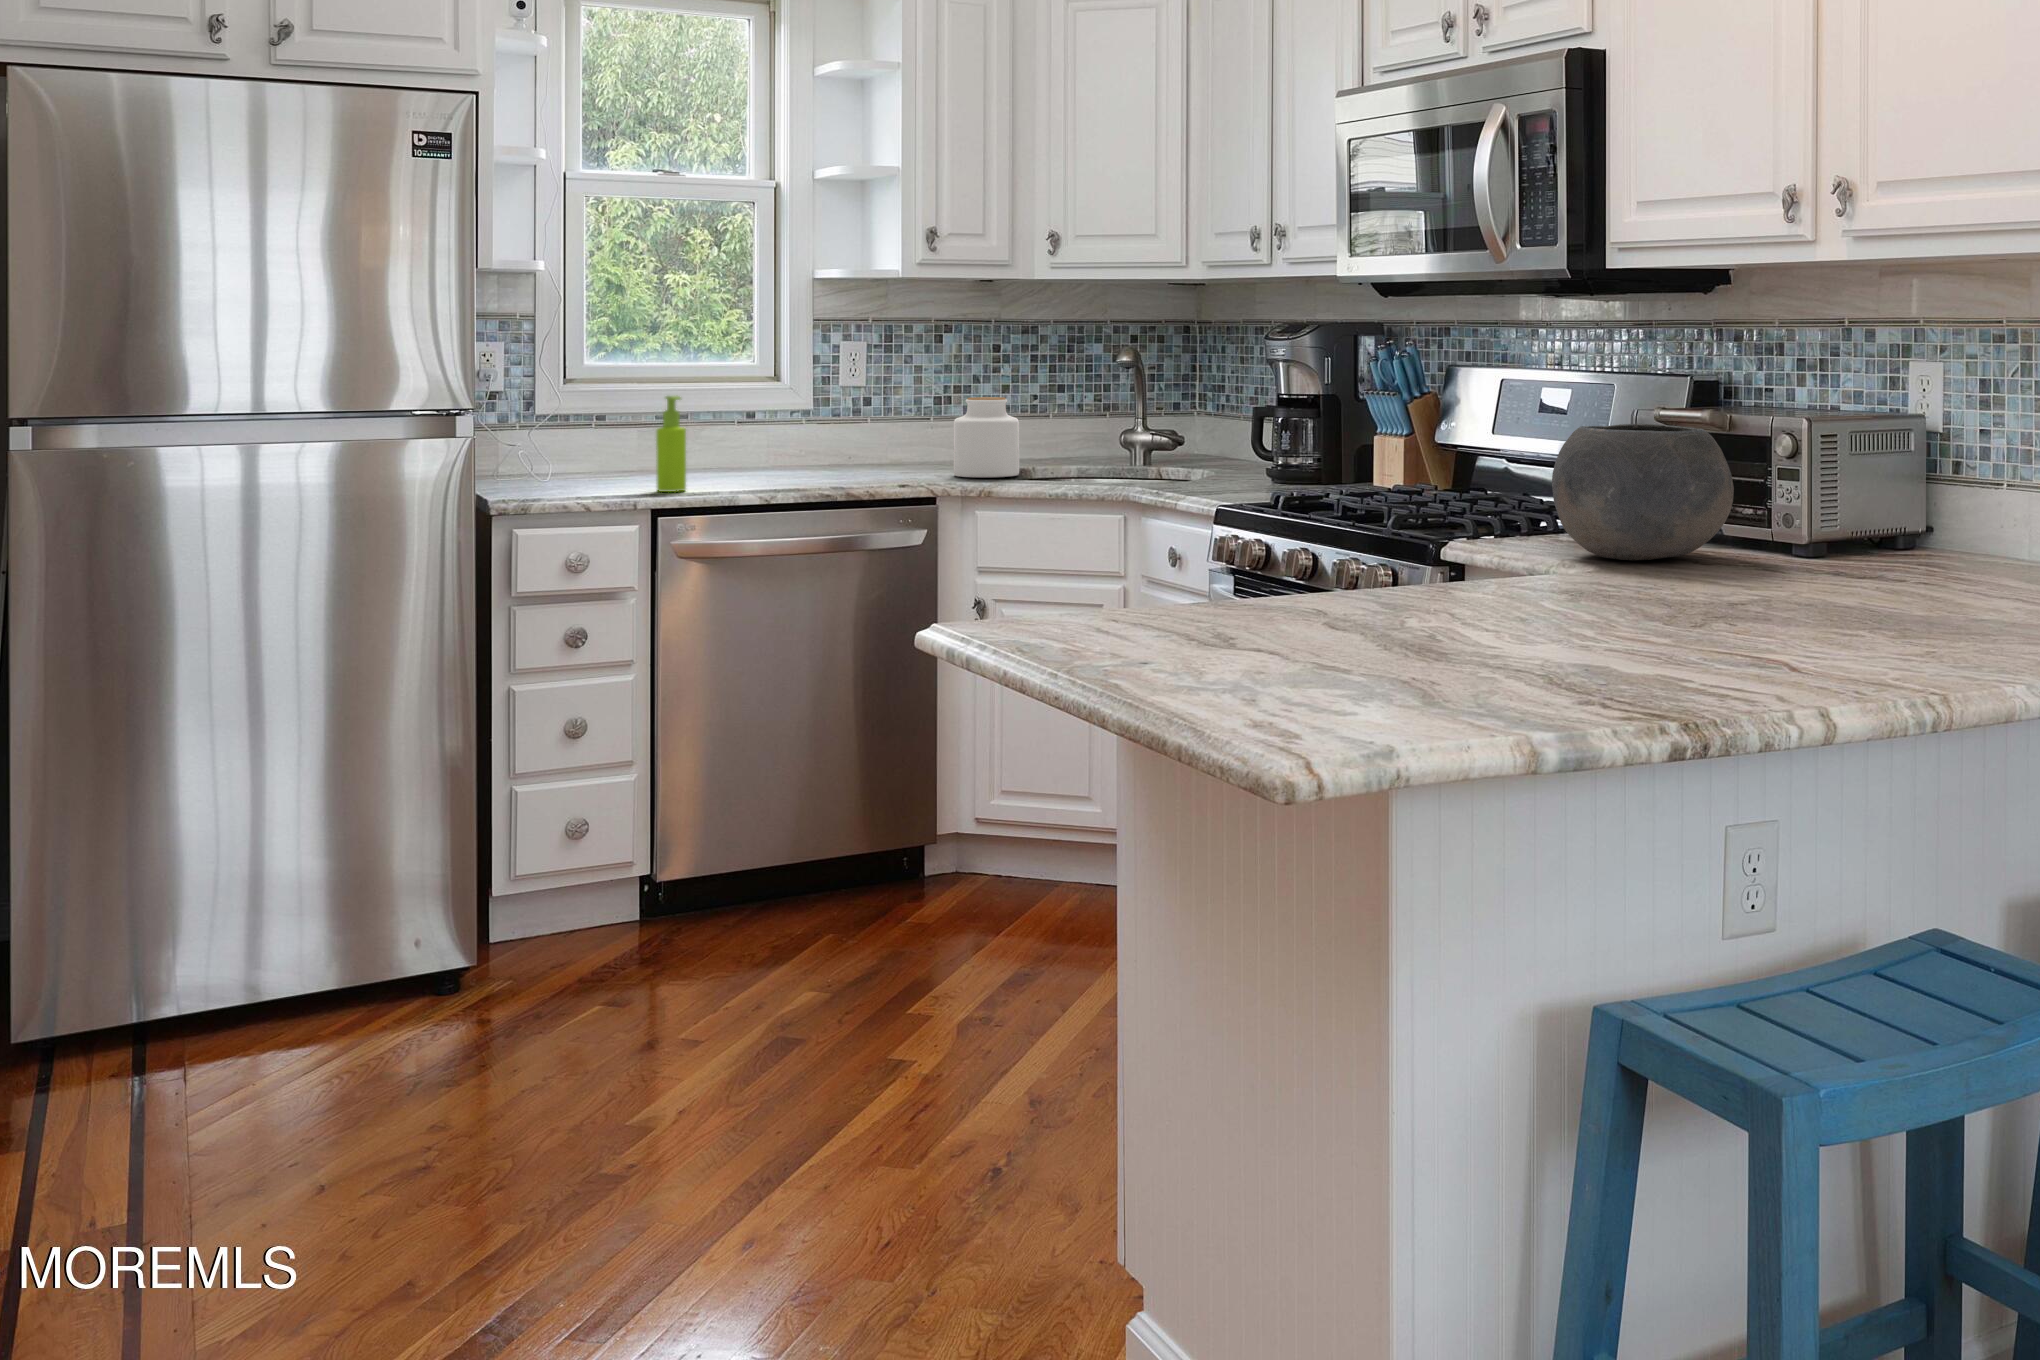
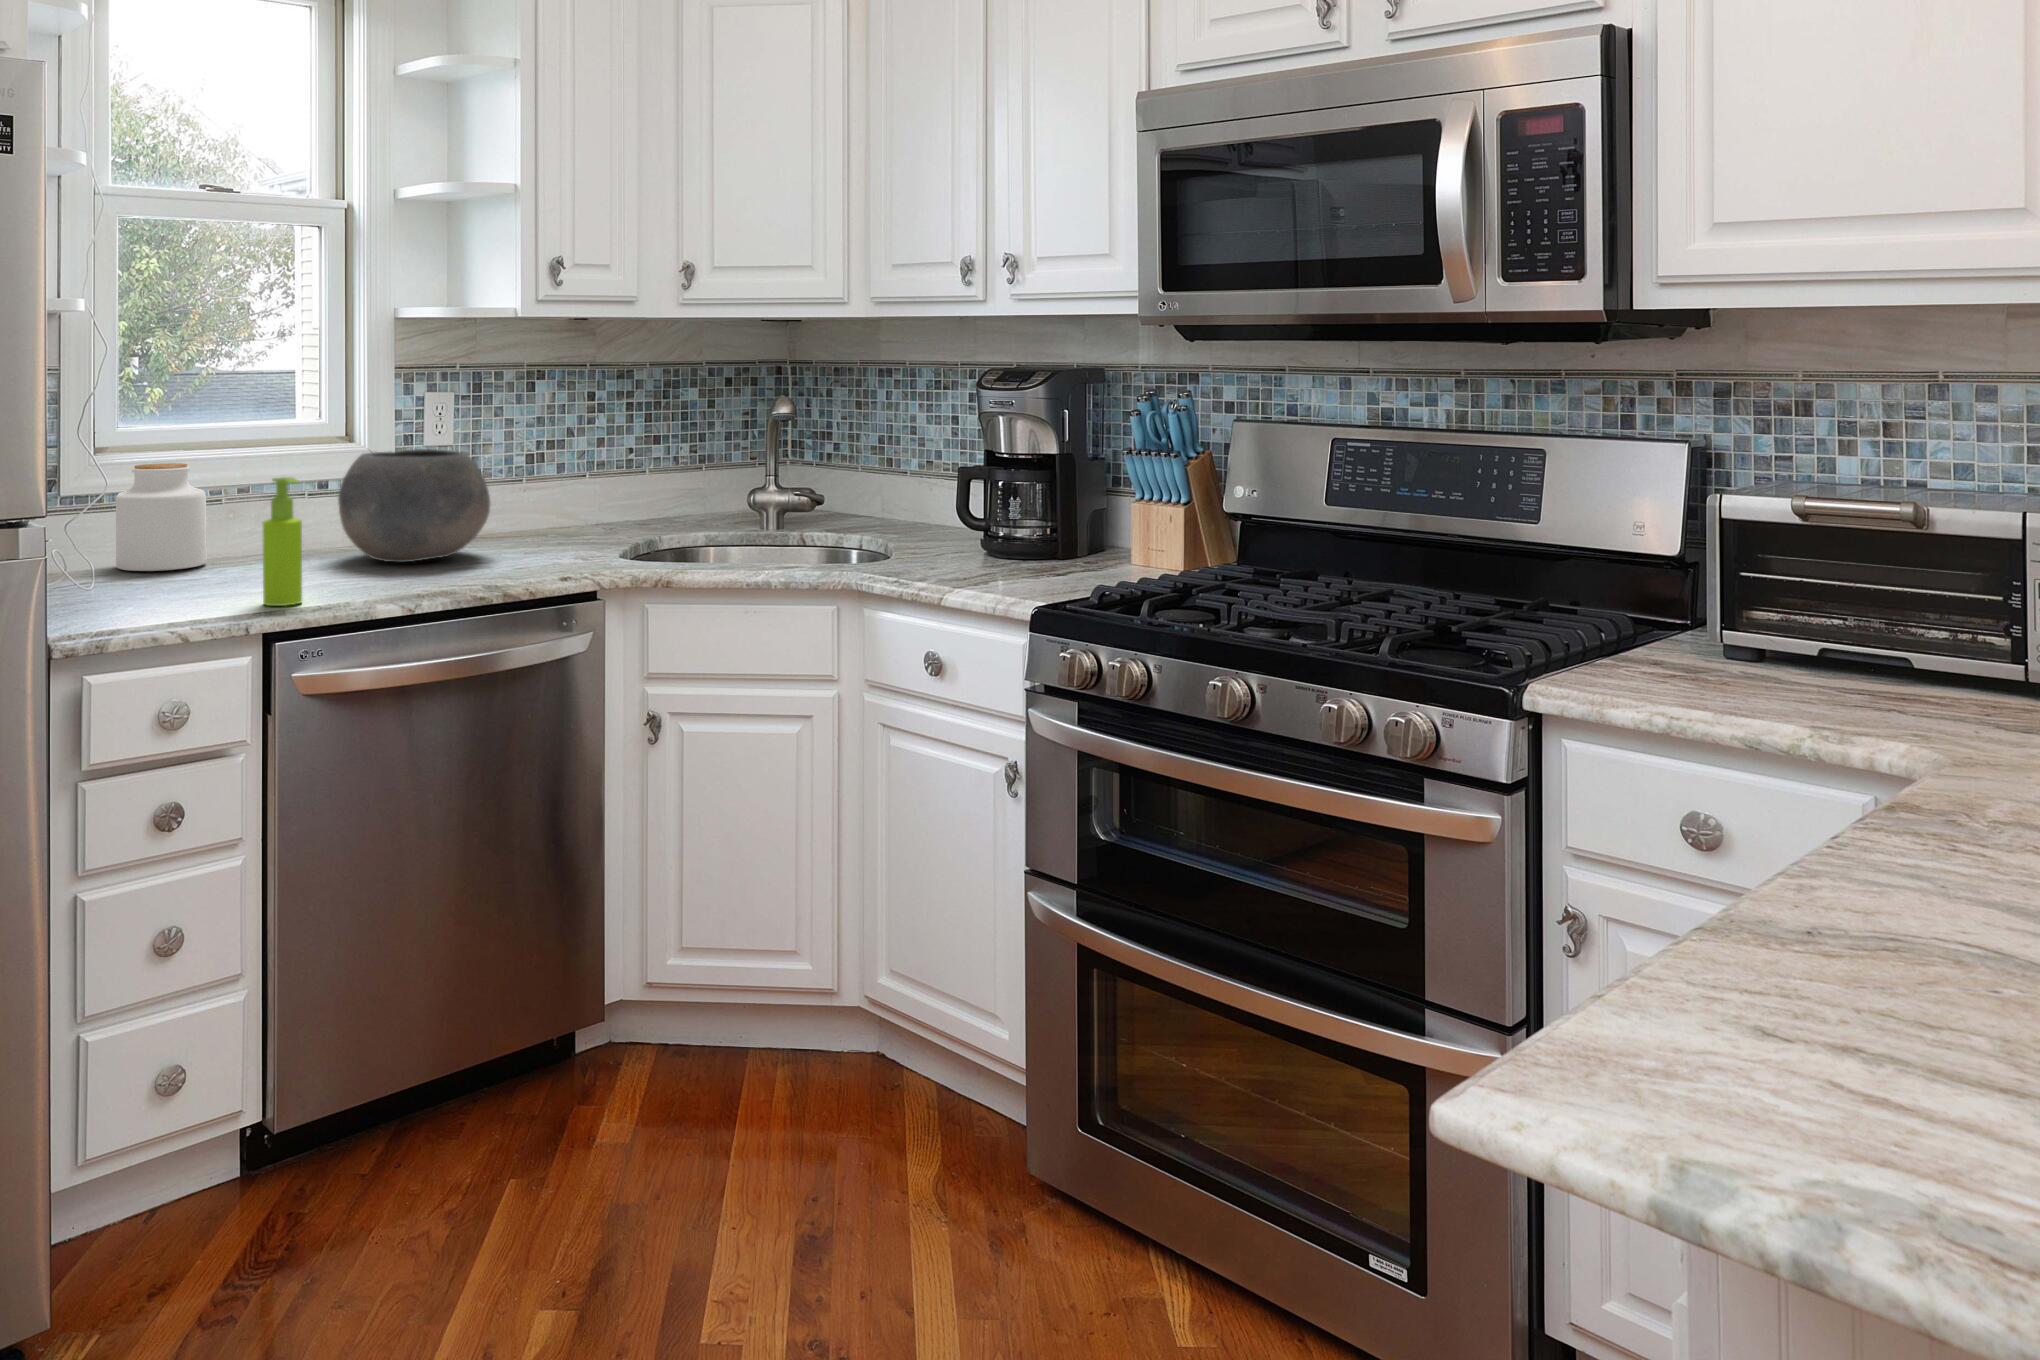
jar: present [954,397,1019,478] -> present [116,463,207,571]
bowl: present [1552,423,1734,560] -> present [338,449,490,562]

